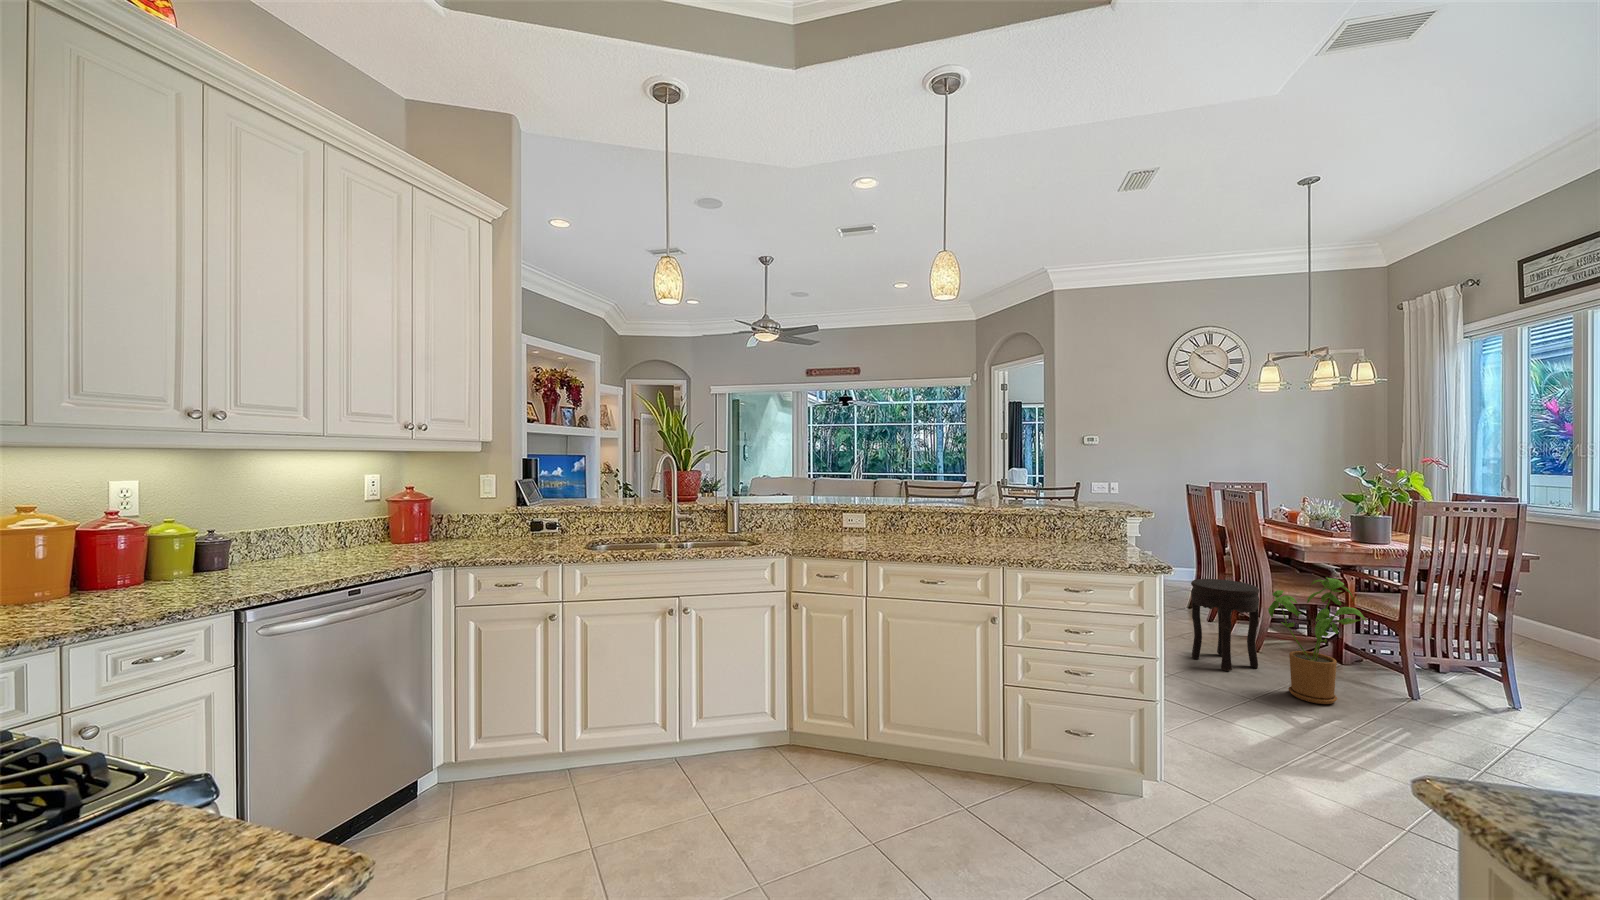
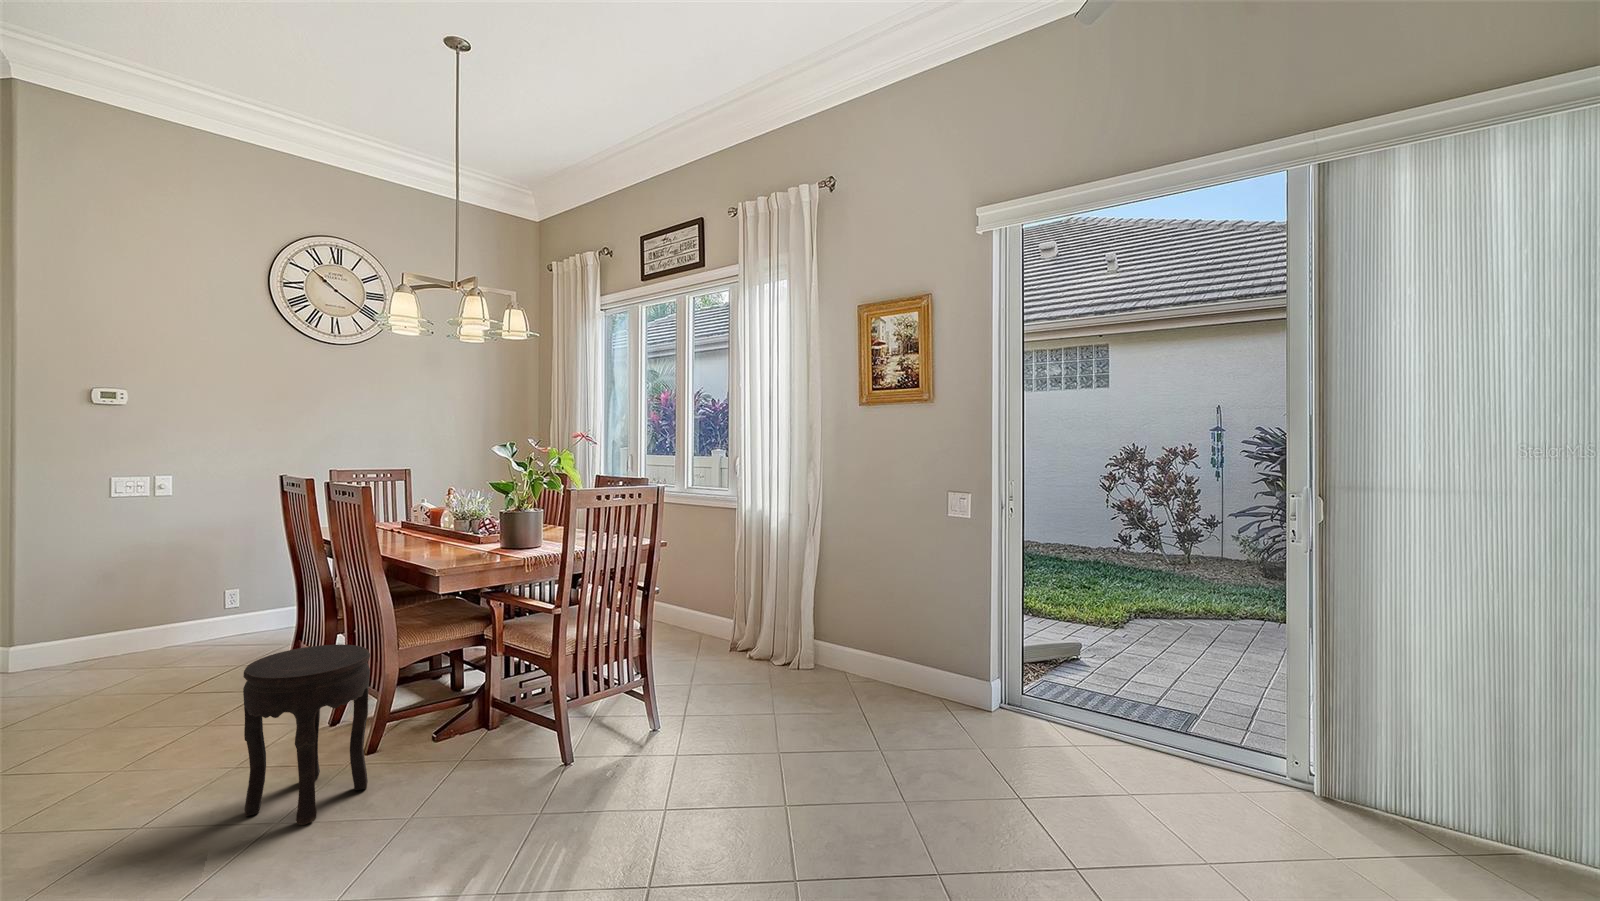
house plant: present [1268,577,1367,704] -> none [375,621,516,840]

